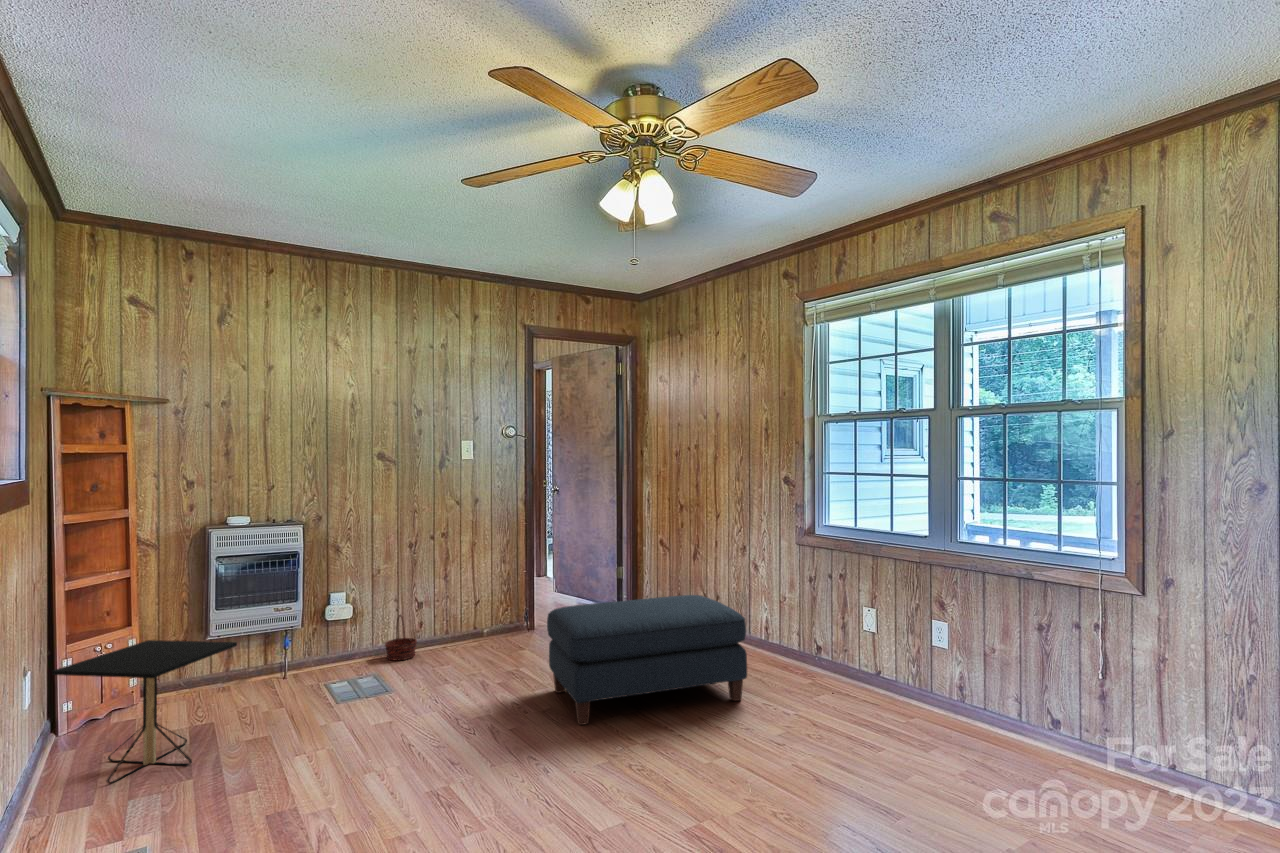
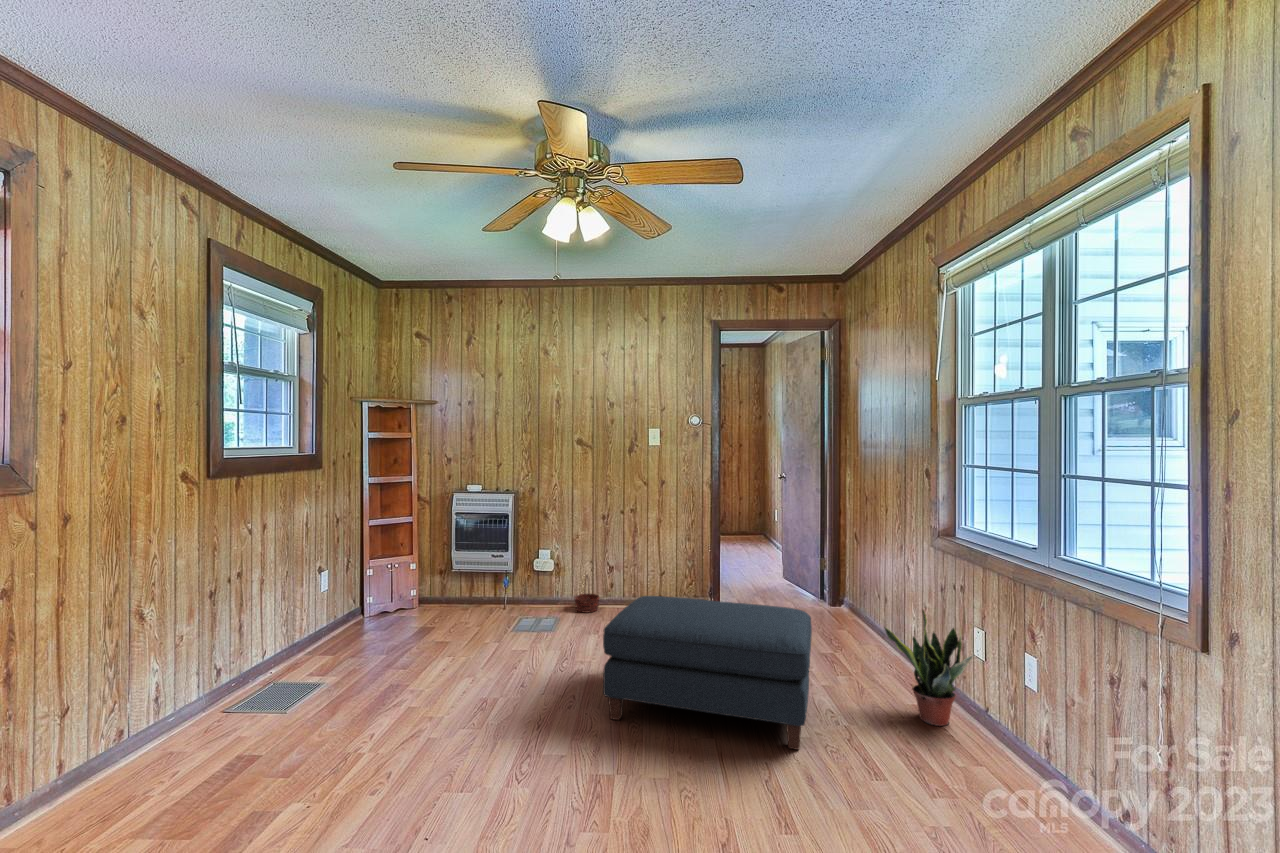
potted plant: none [757,579,821,665] -> present [884,610,972,726]
side table: present [52,640,237,783] -> none [307,567,409,660]

